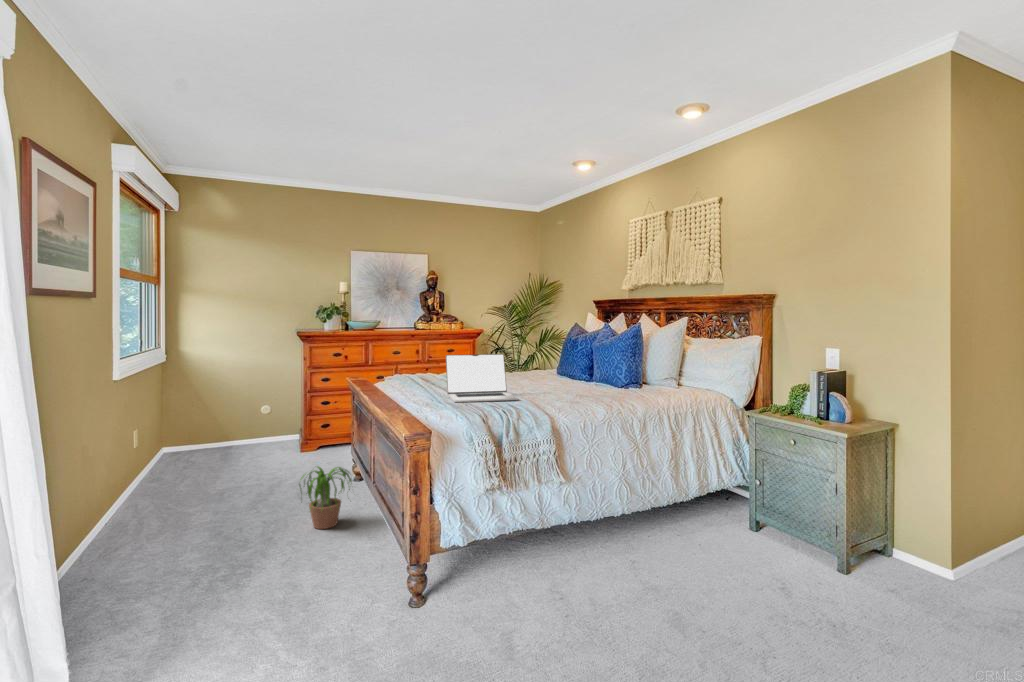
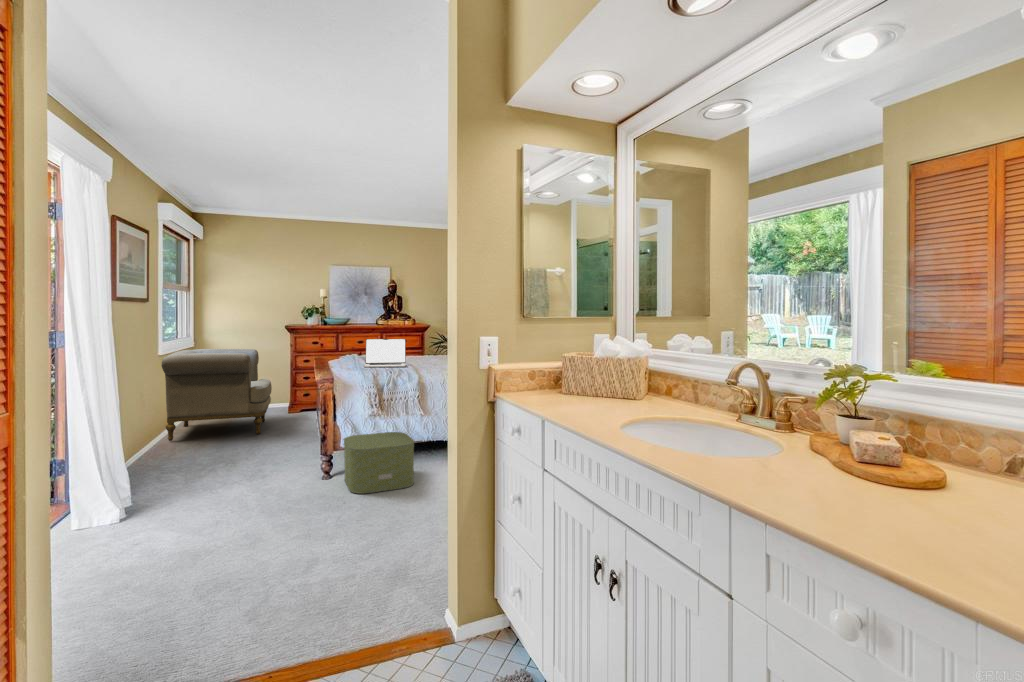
armchair: none [119,367,283,515] -> present [161,349,272,441]
potted plant: present [299,467,352,529] -> none [271,410,314,449]
storage box: none [452,516,585,655] -> present [344,432,414,494]

